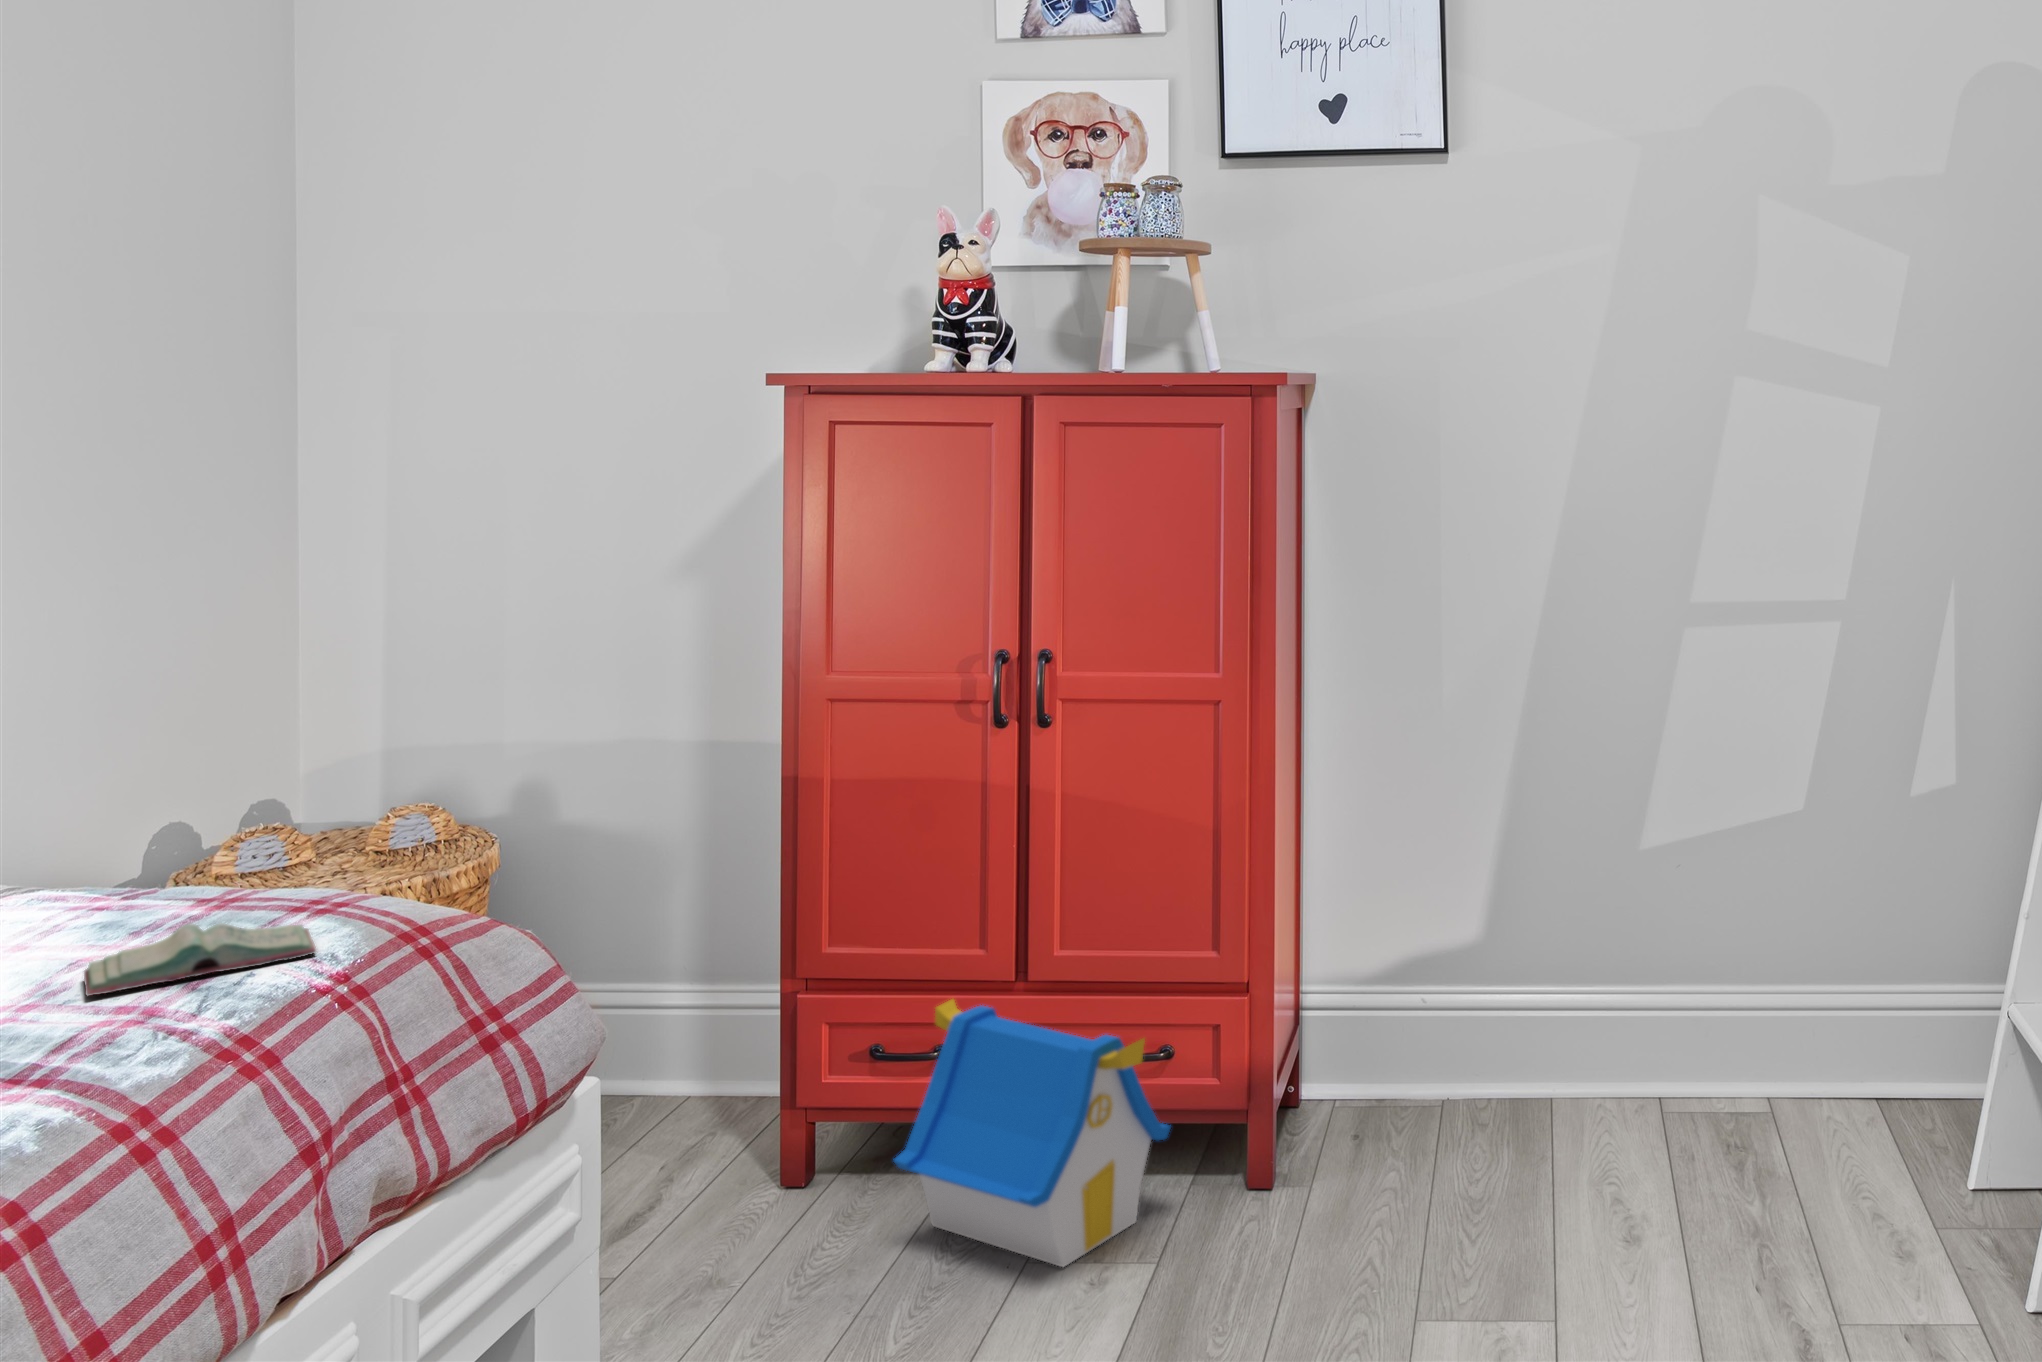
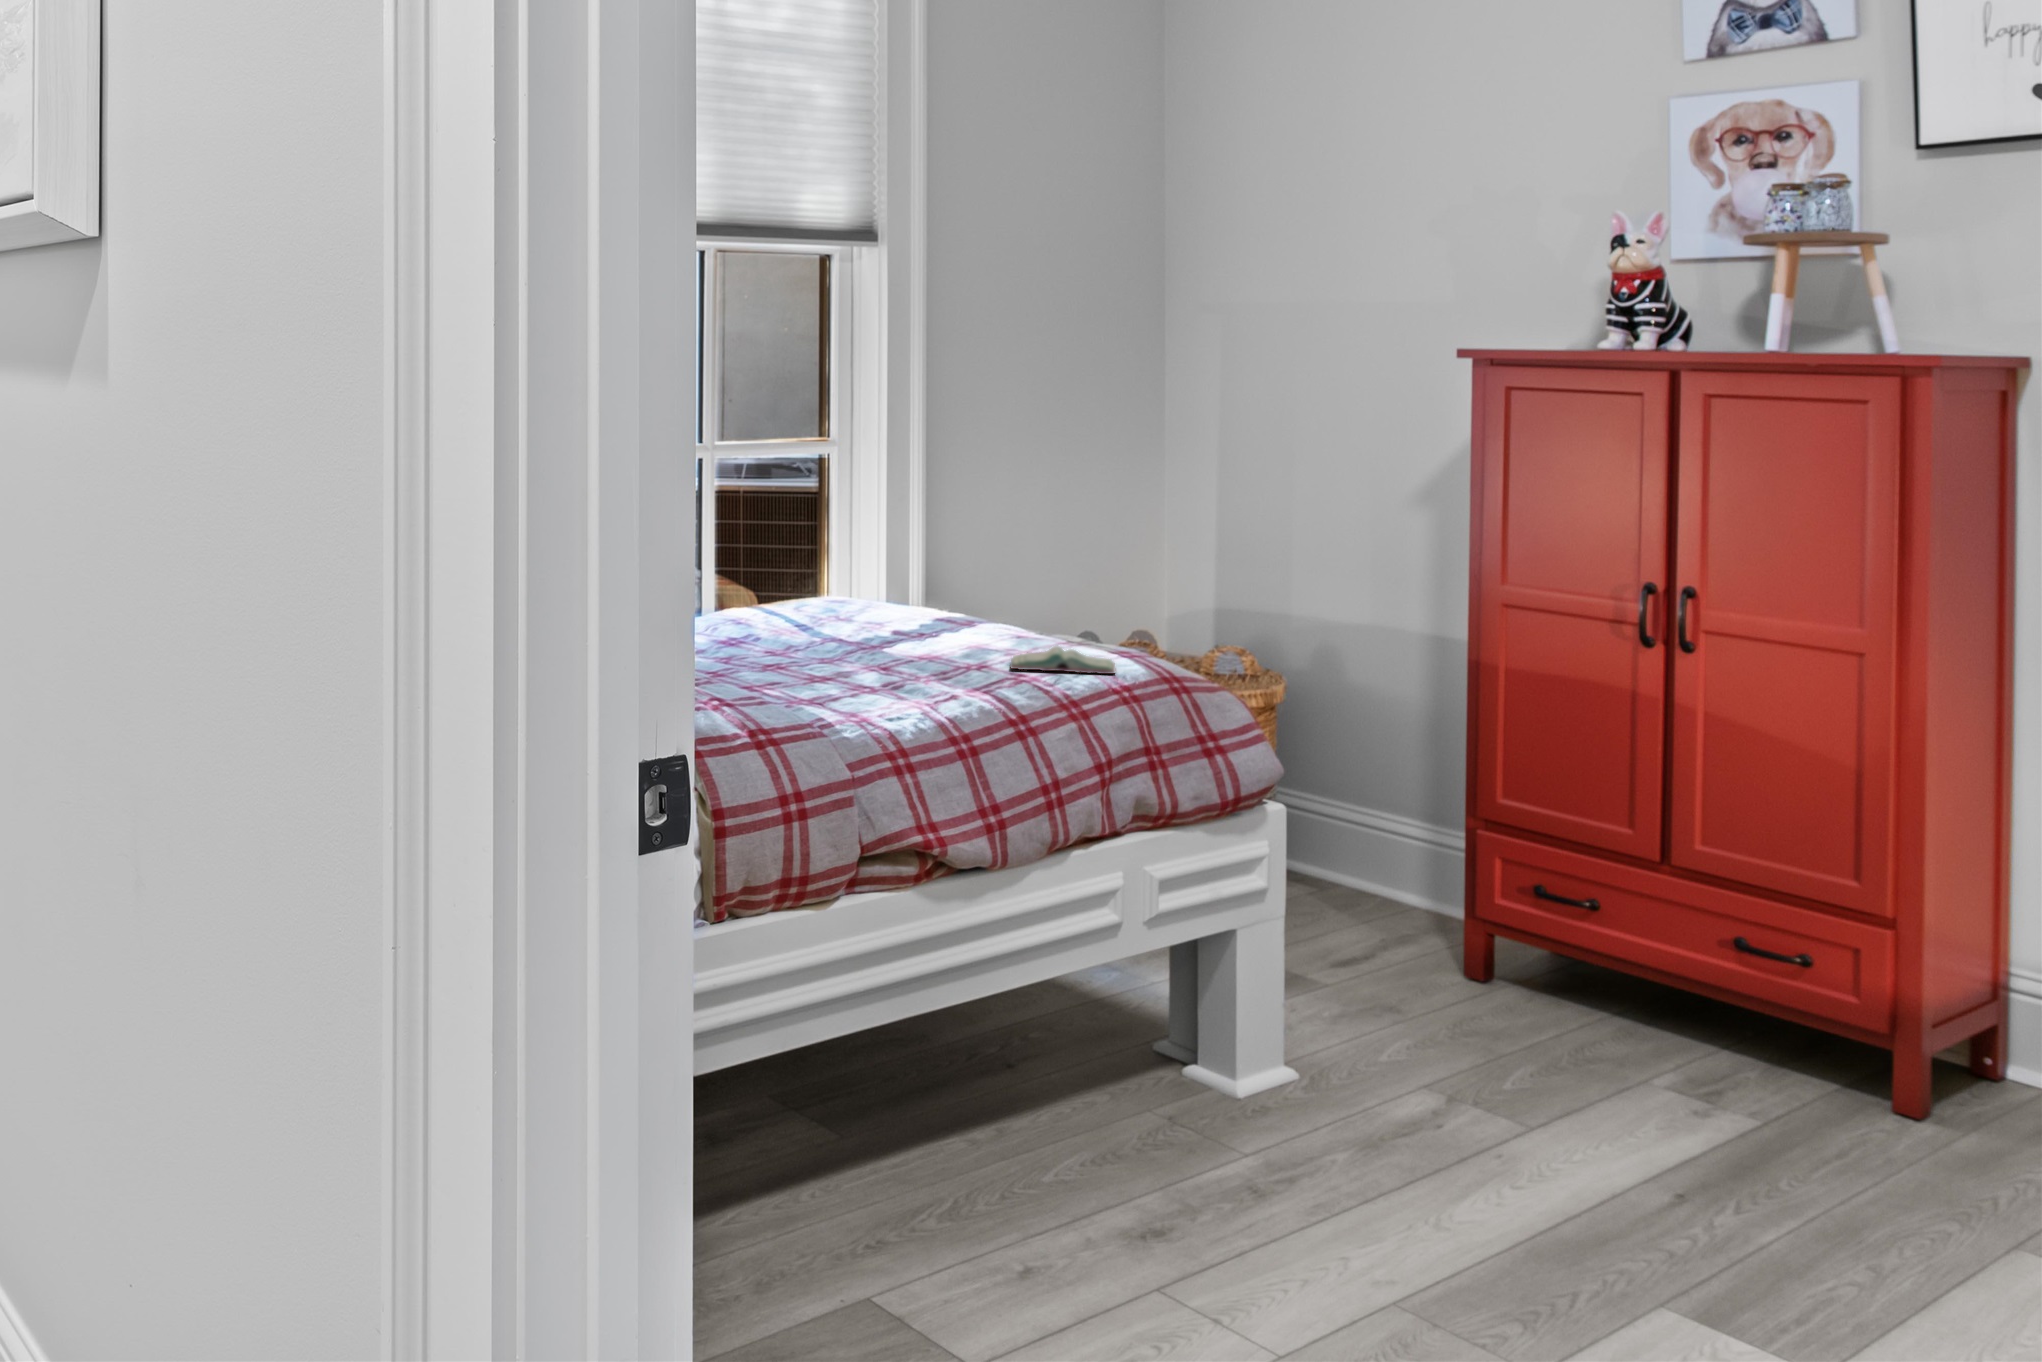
toy house: present [893,999,1170,1267] -> none [1539,865,1804,1094]

